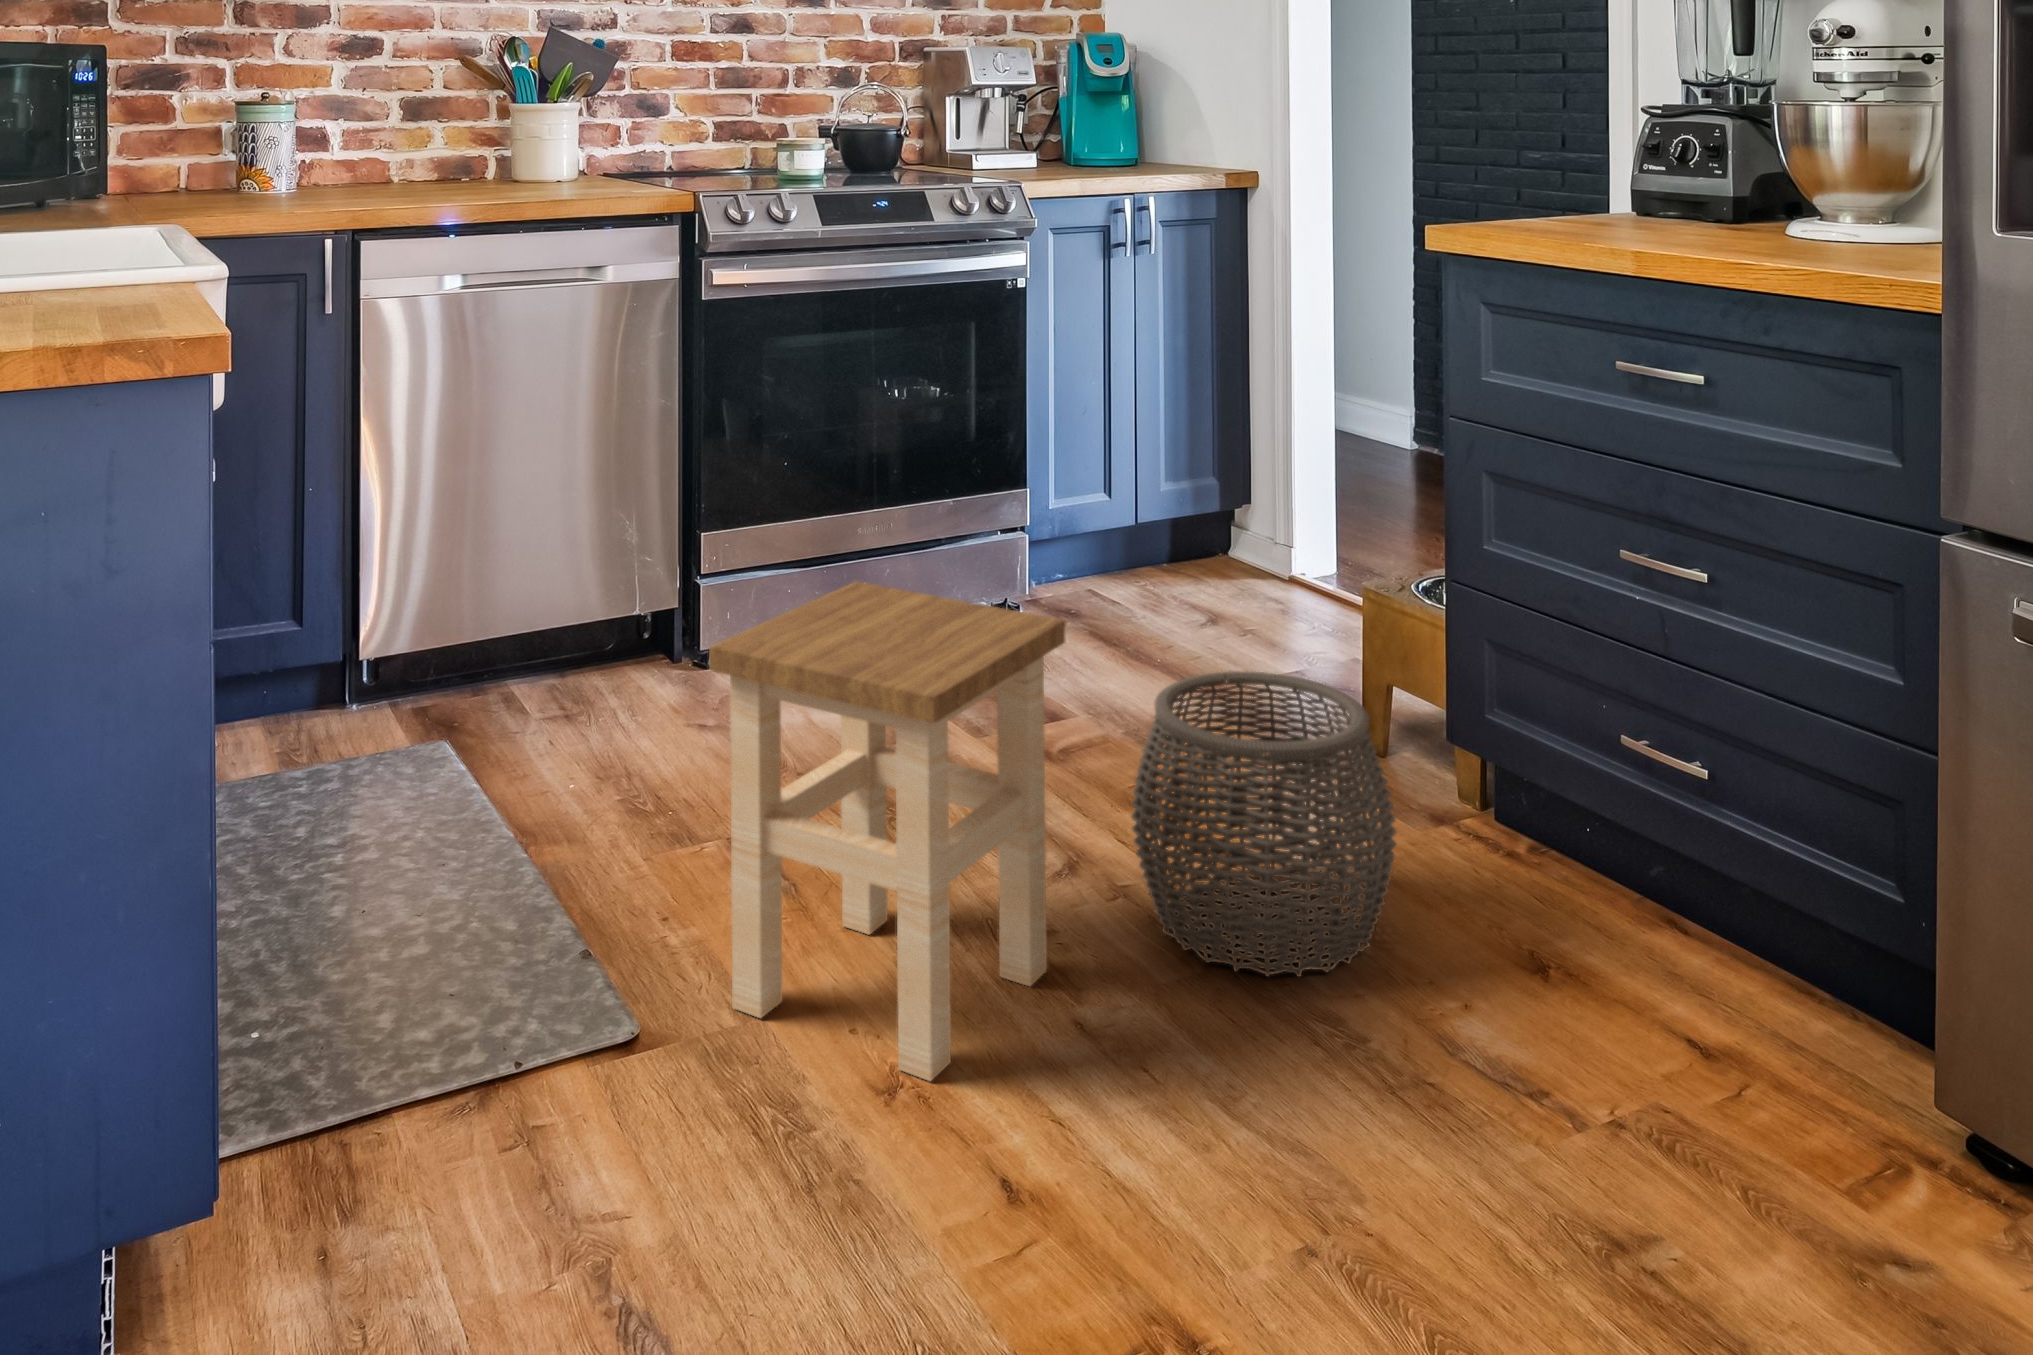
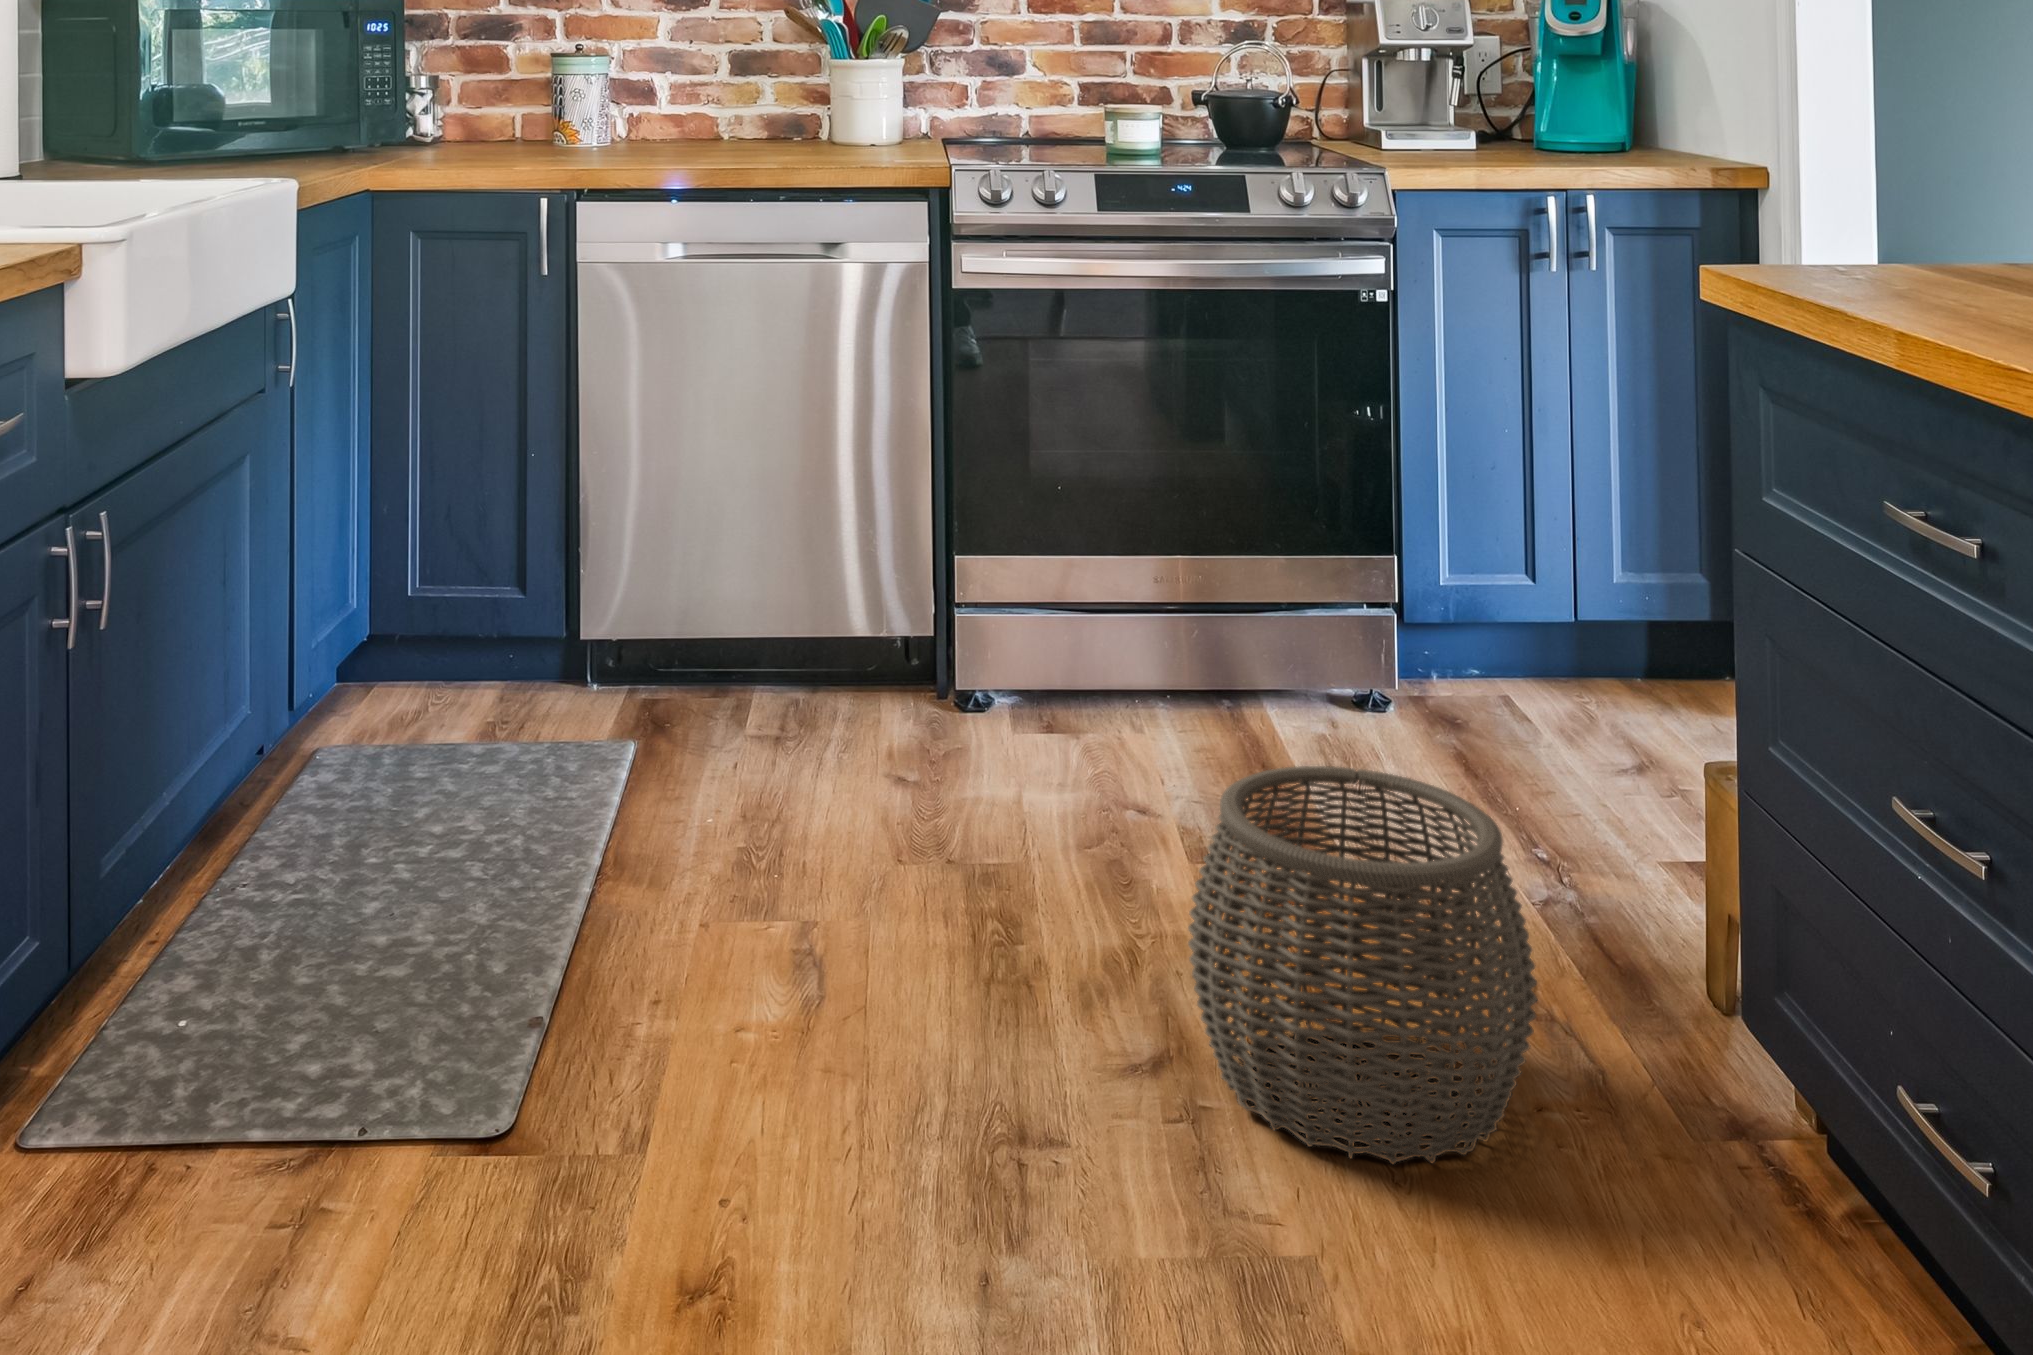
stool: present [709,581,1065,1081] -> none [676,584,1080,1134]

